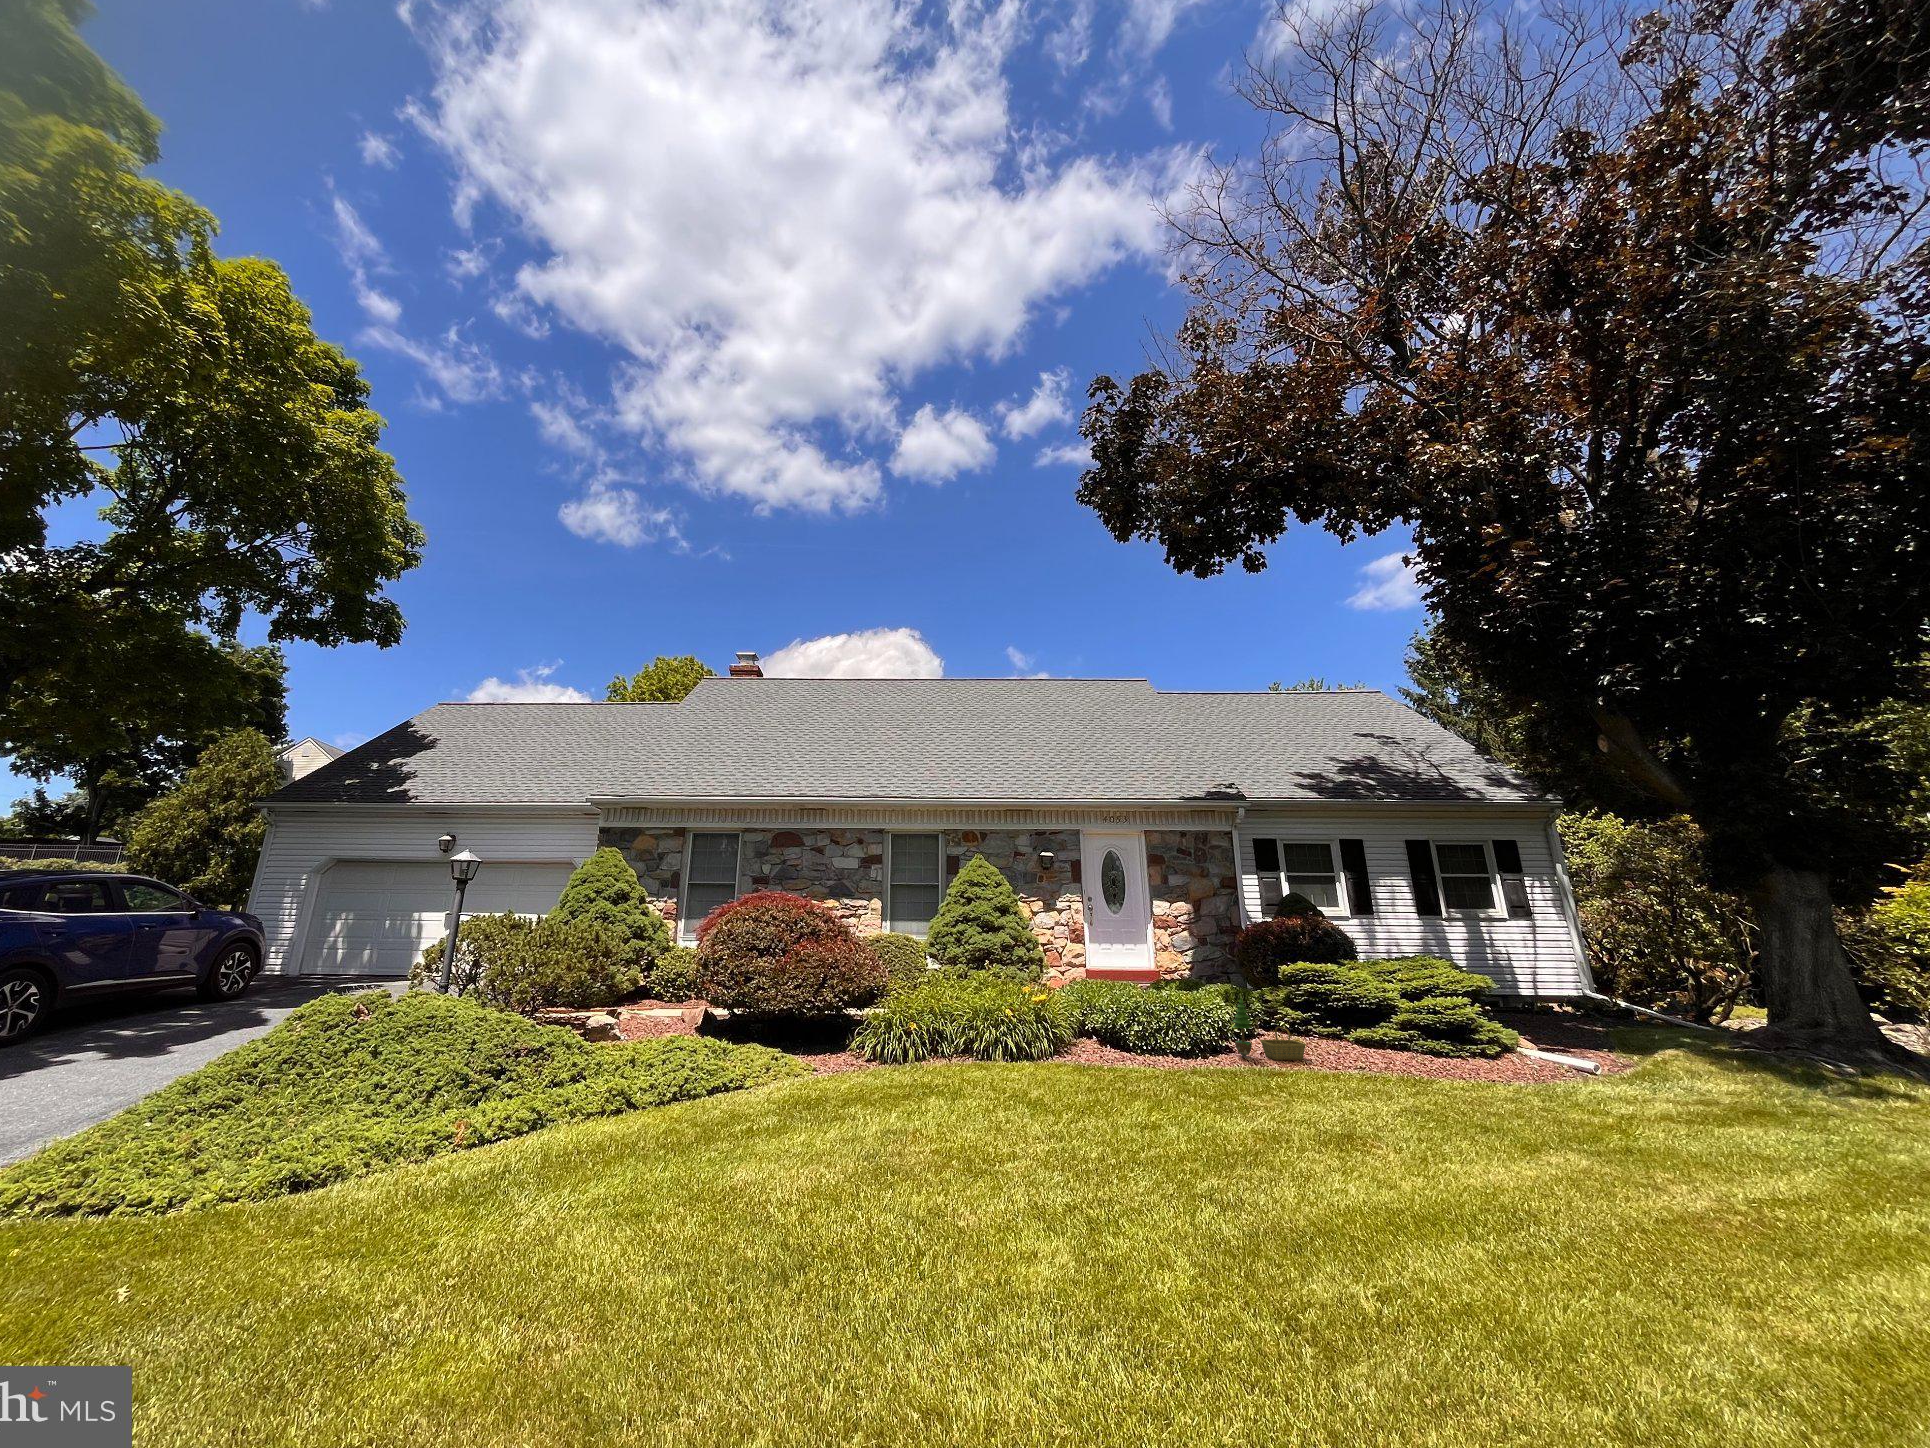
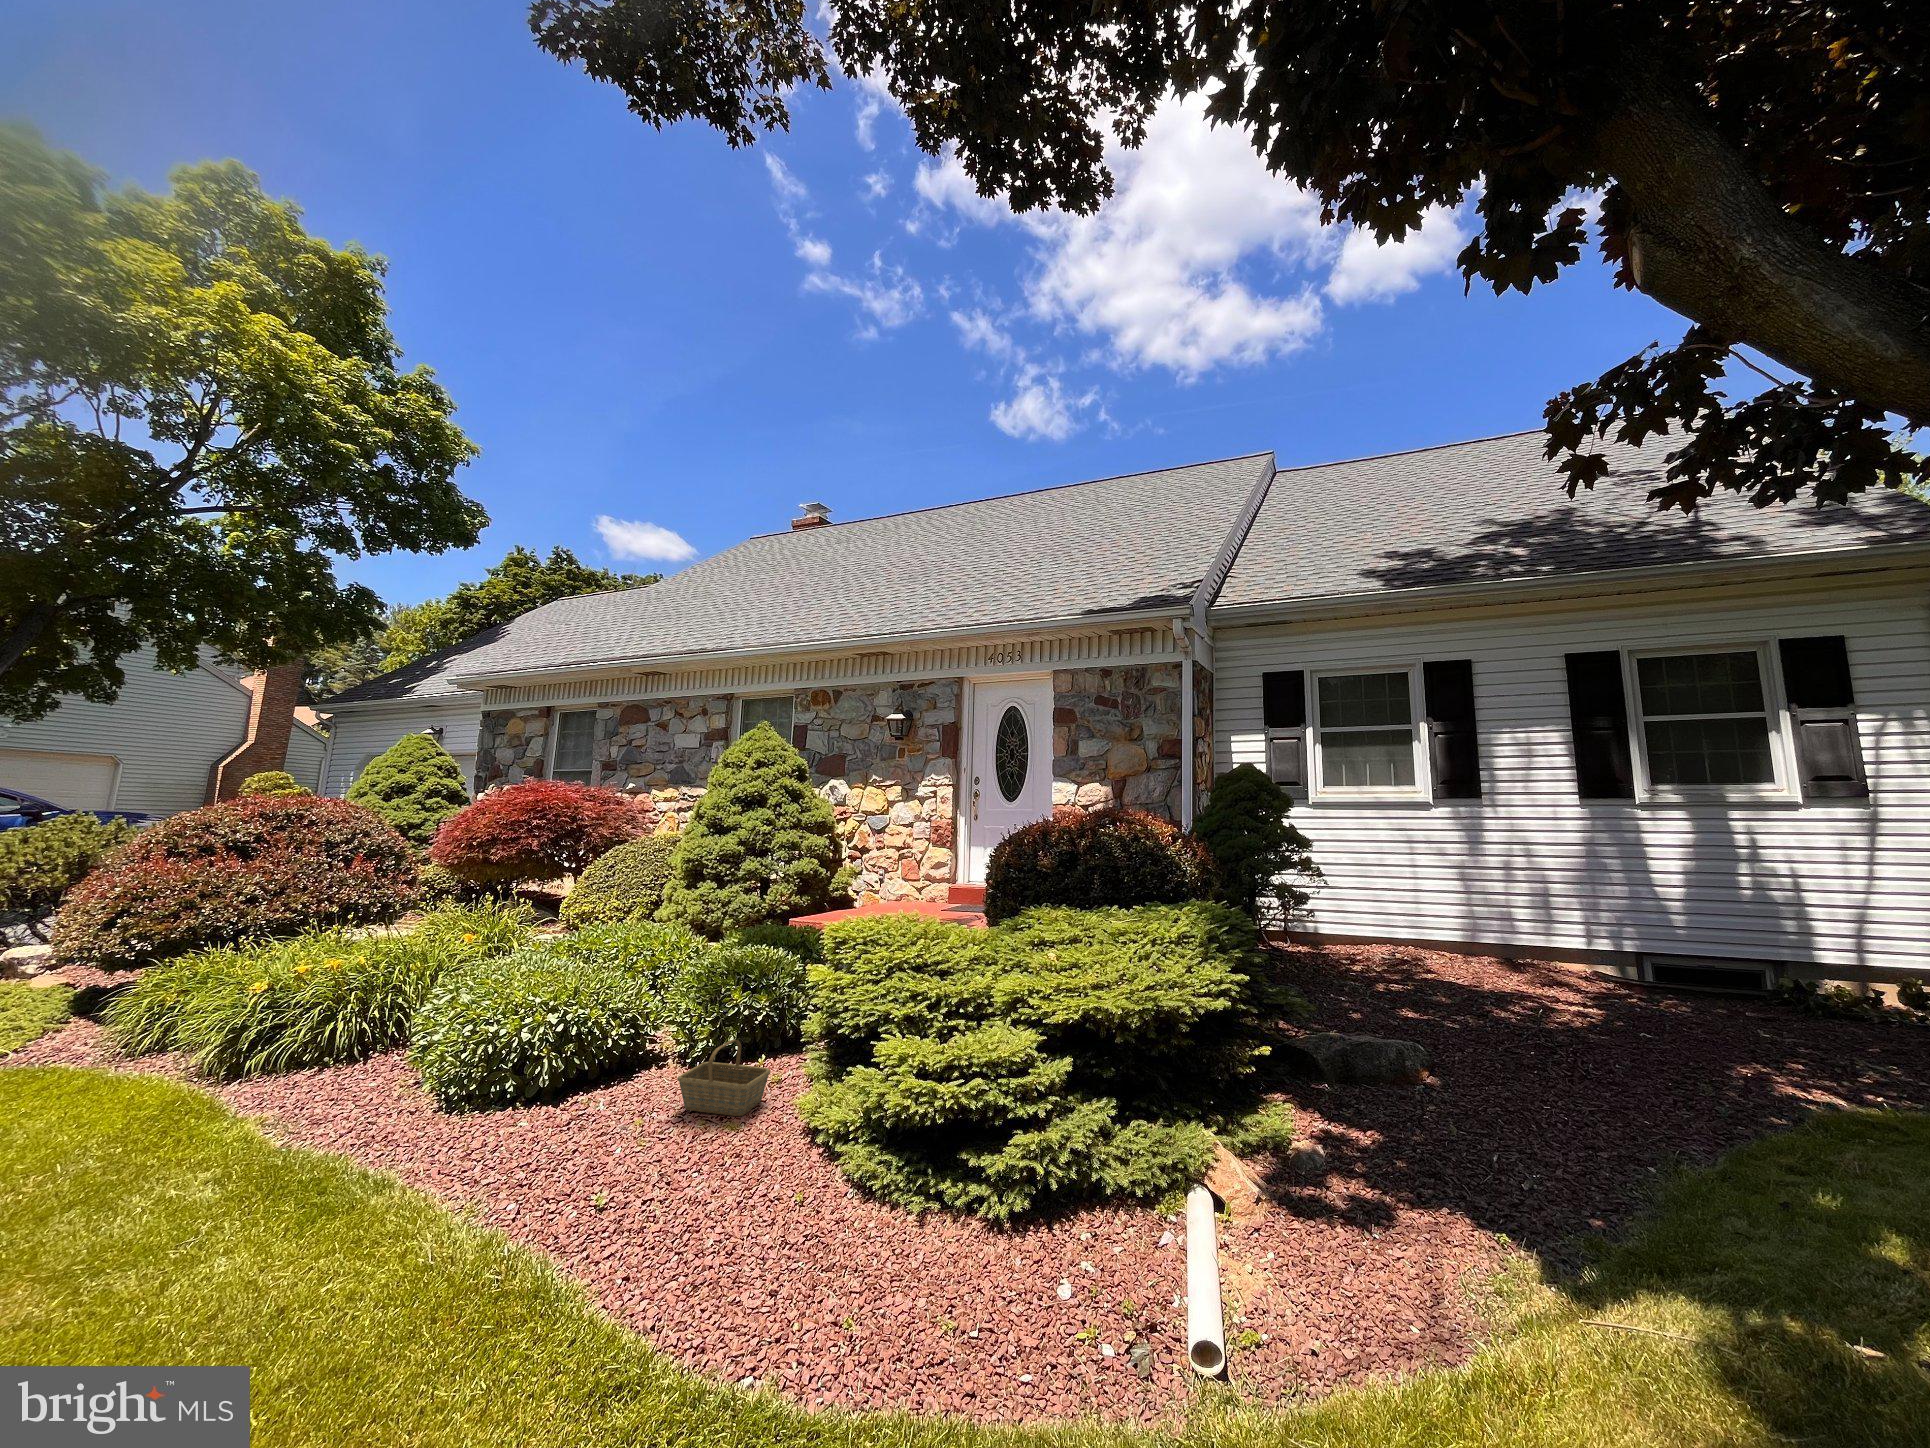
potted tree: present [1232,998,1252,1057] -> none [642,975,685,1093]

